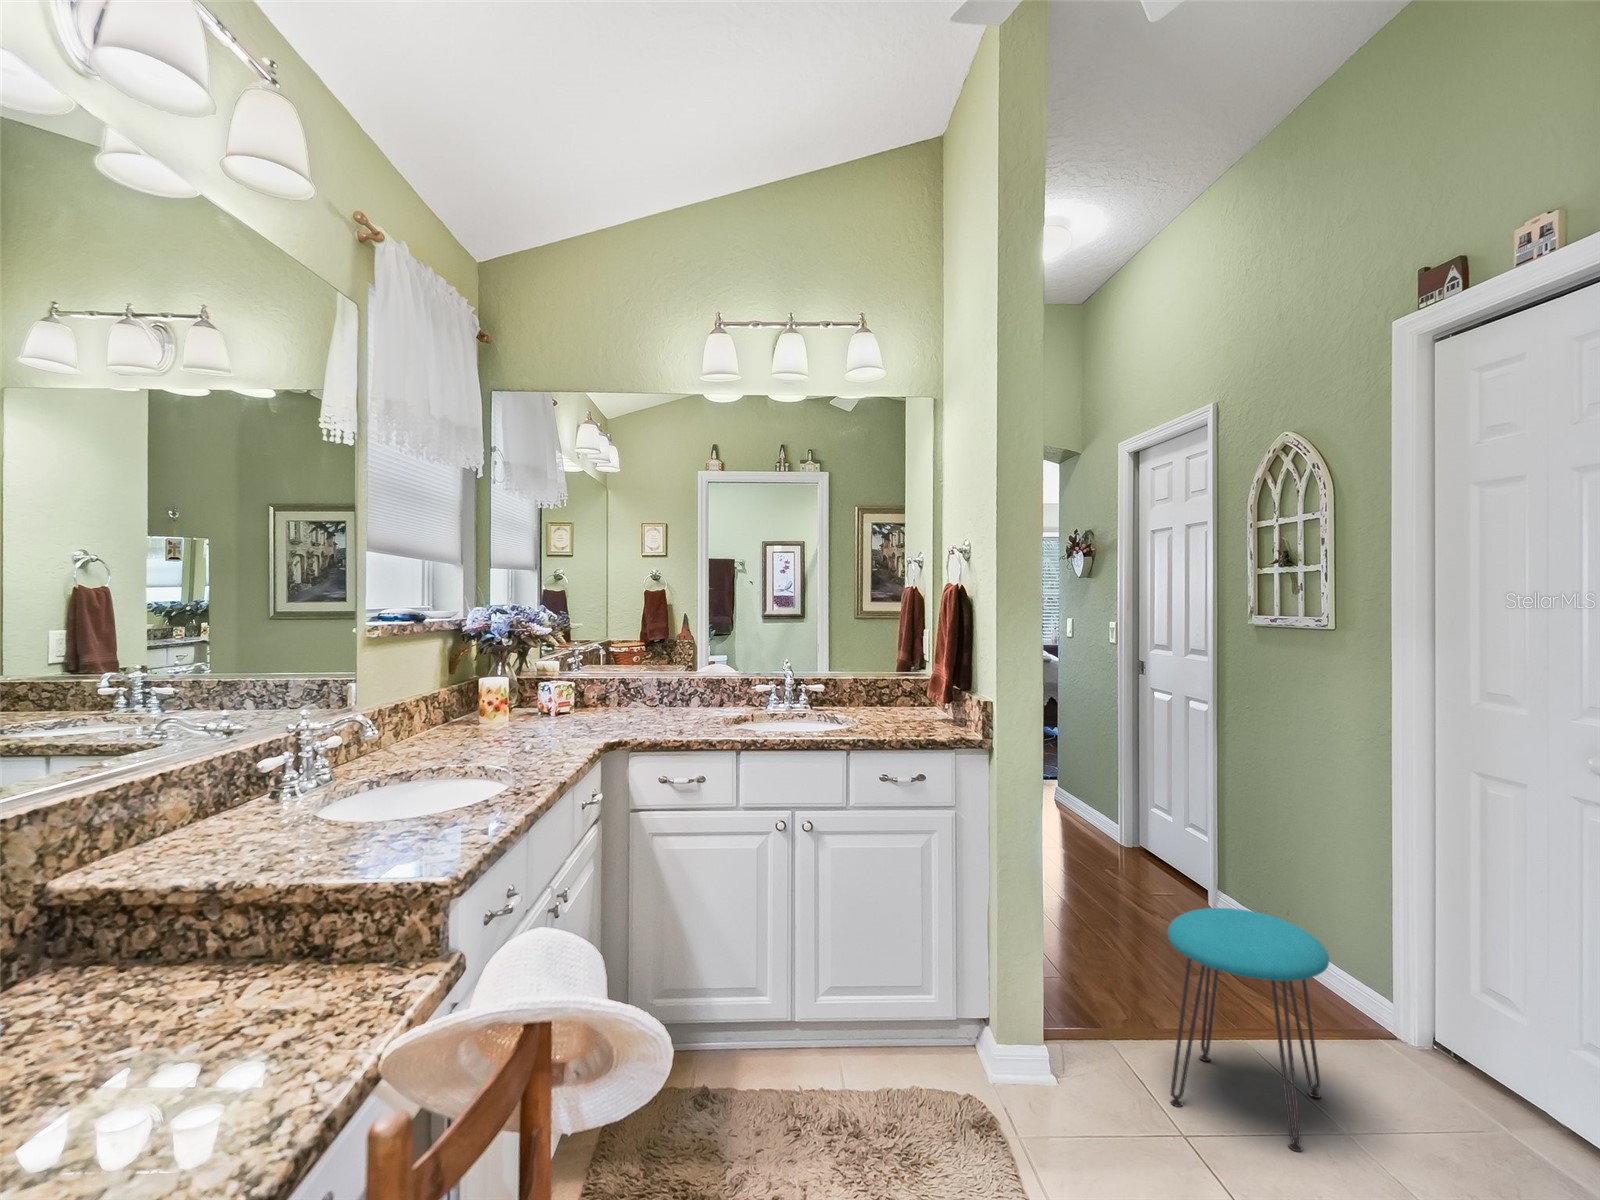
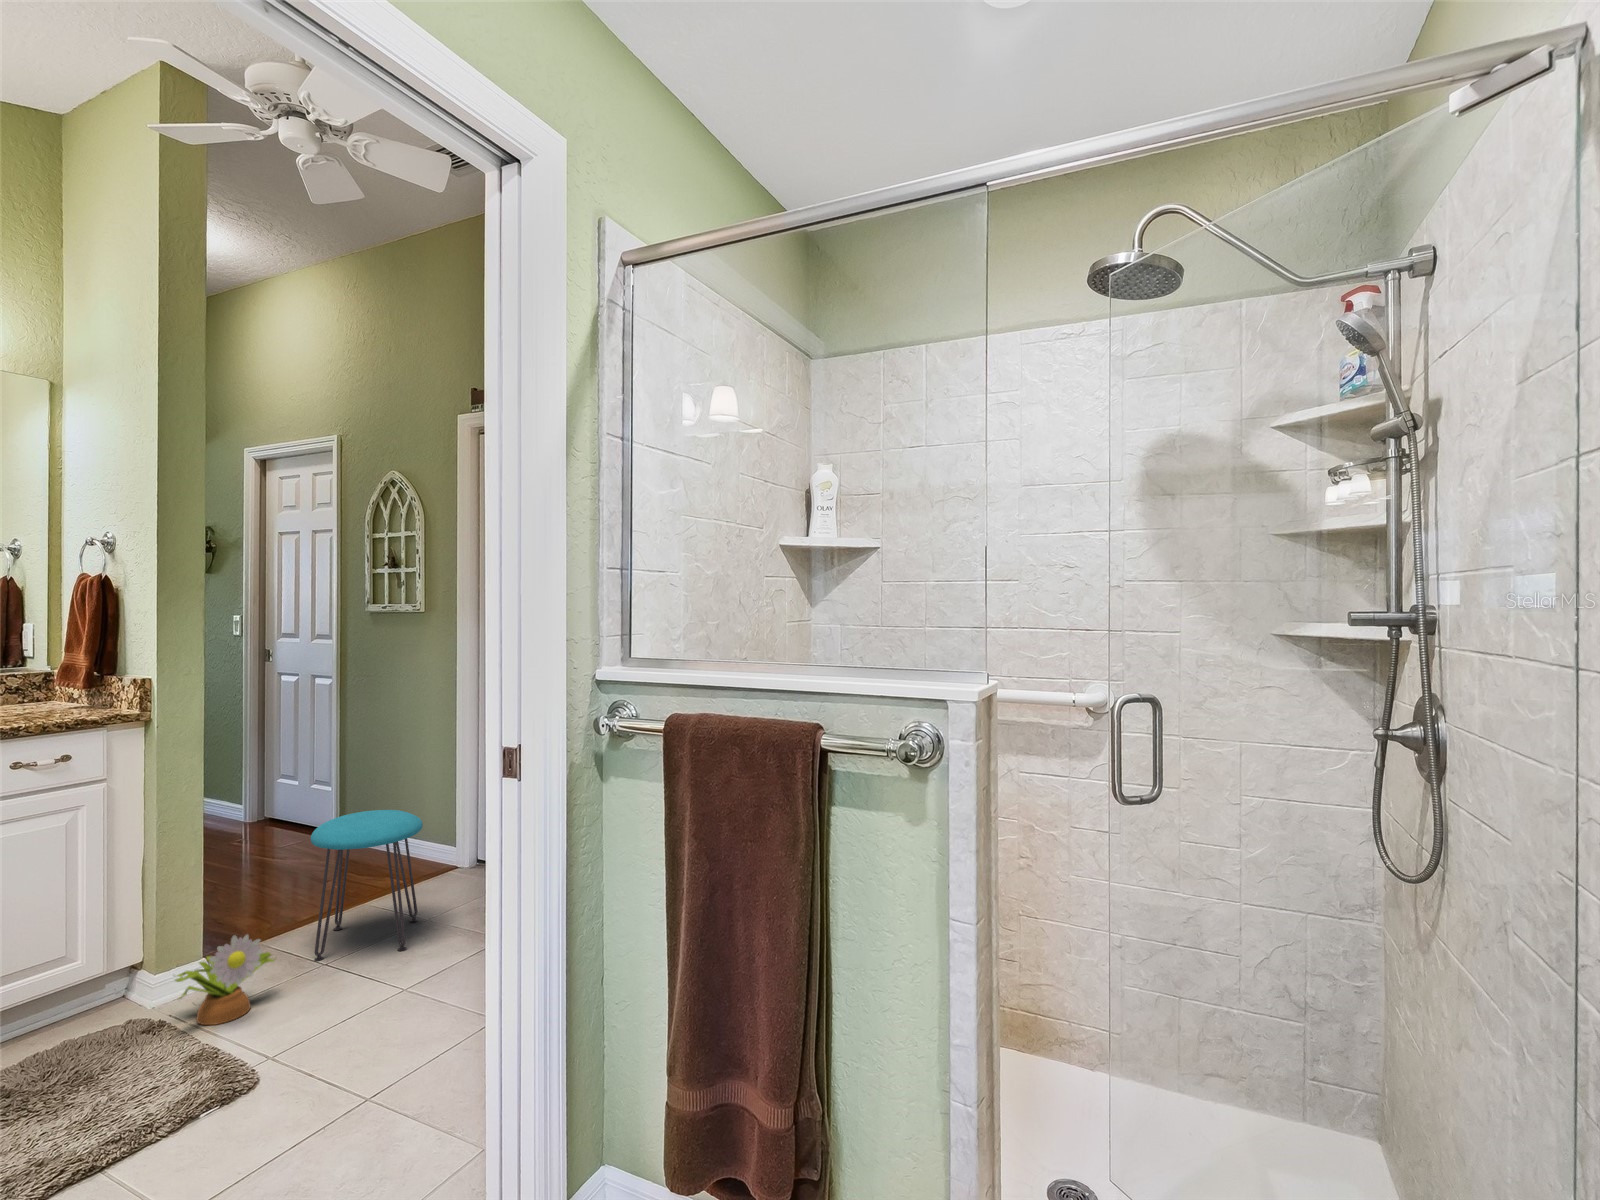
decorative plant: none [1006,1050,1119,1159] -> present [173,935,274,1025]

